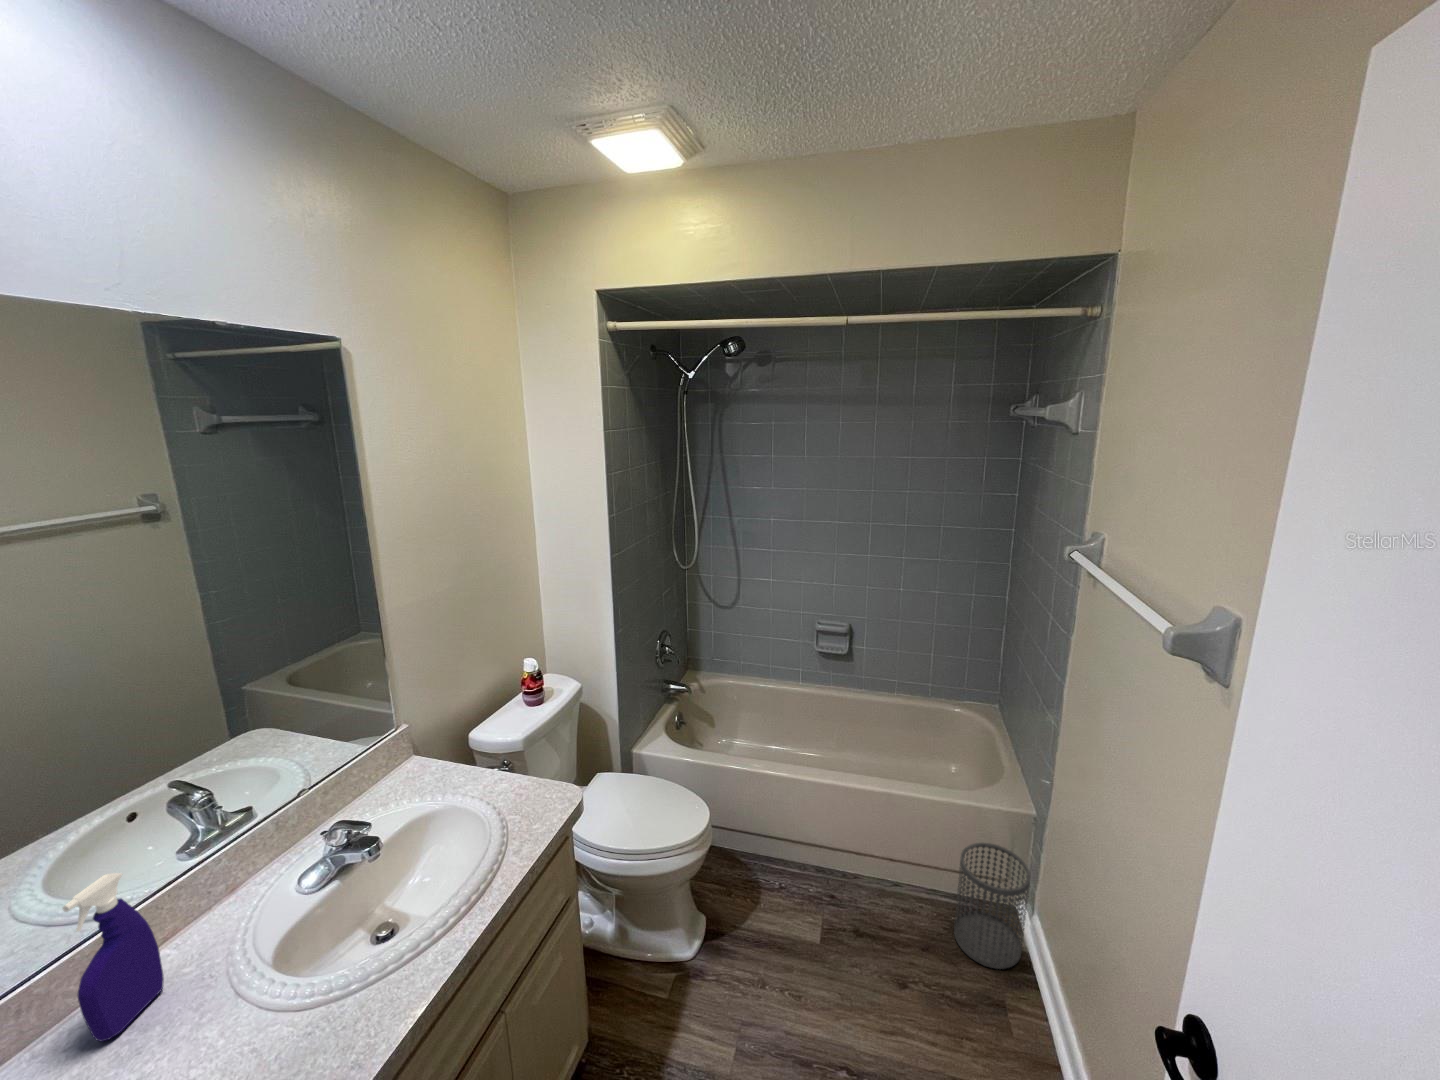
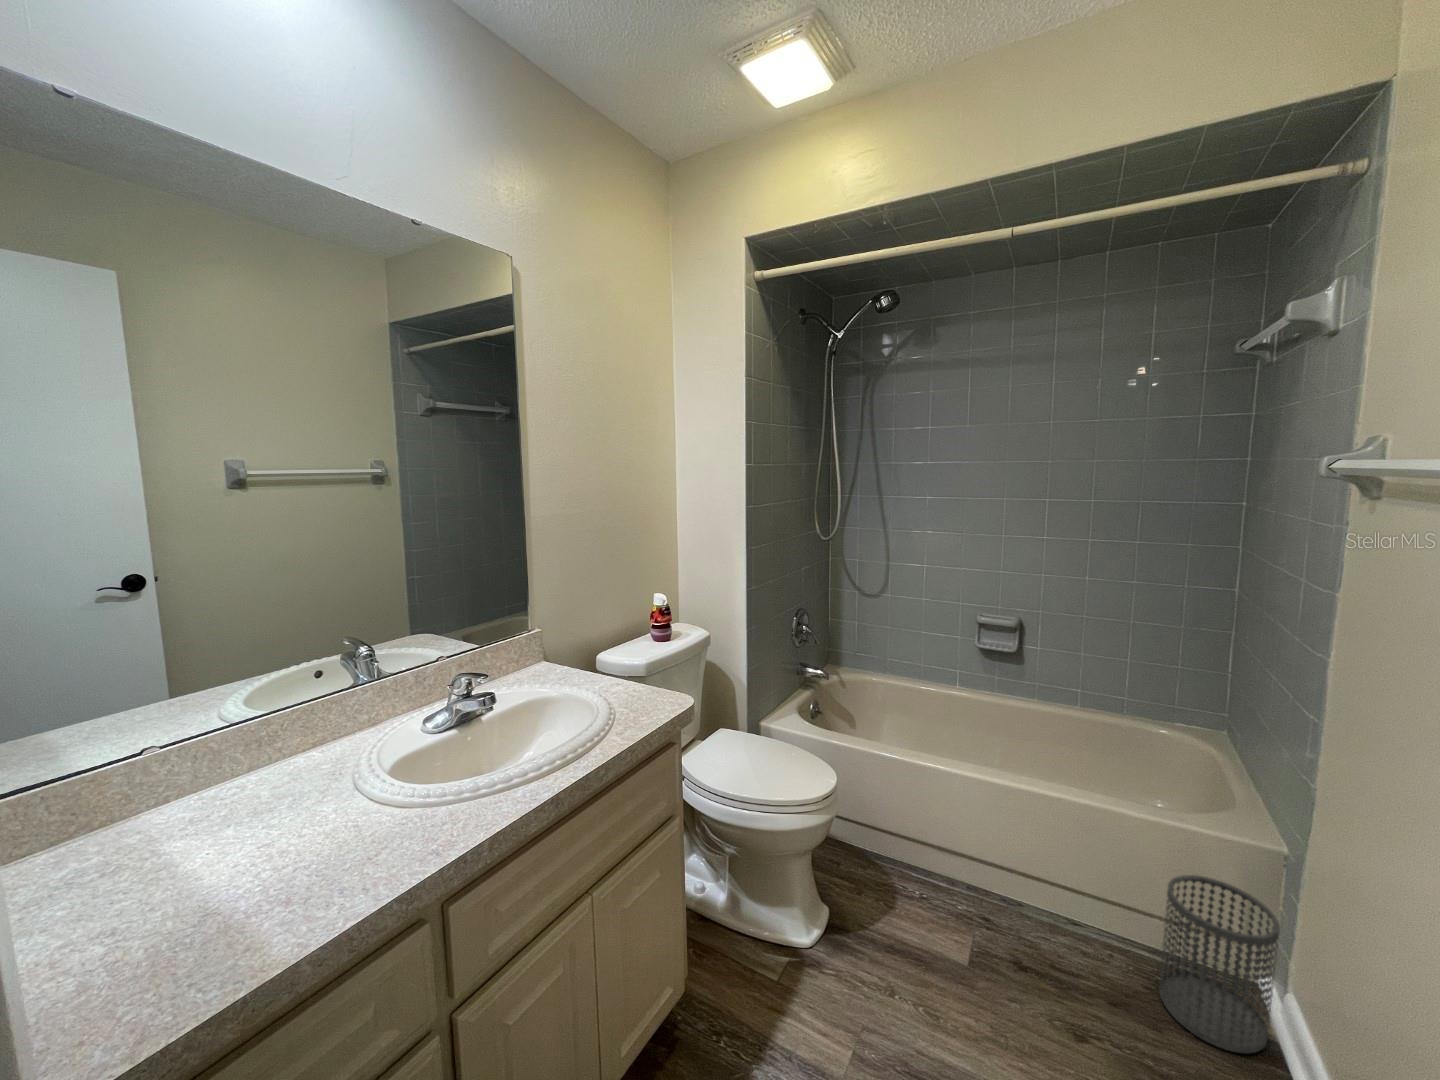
spray bottle: present [62,873,164,1041] -> none [229,646,302,798]

